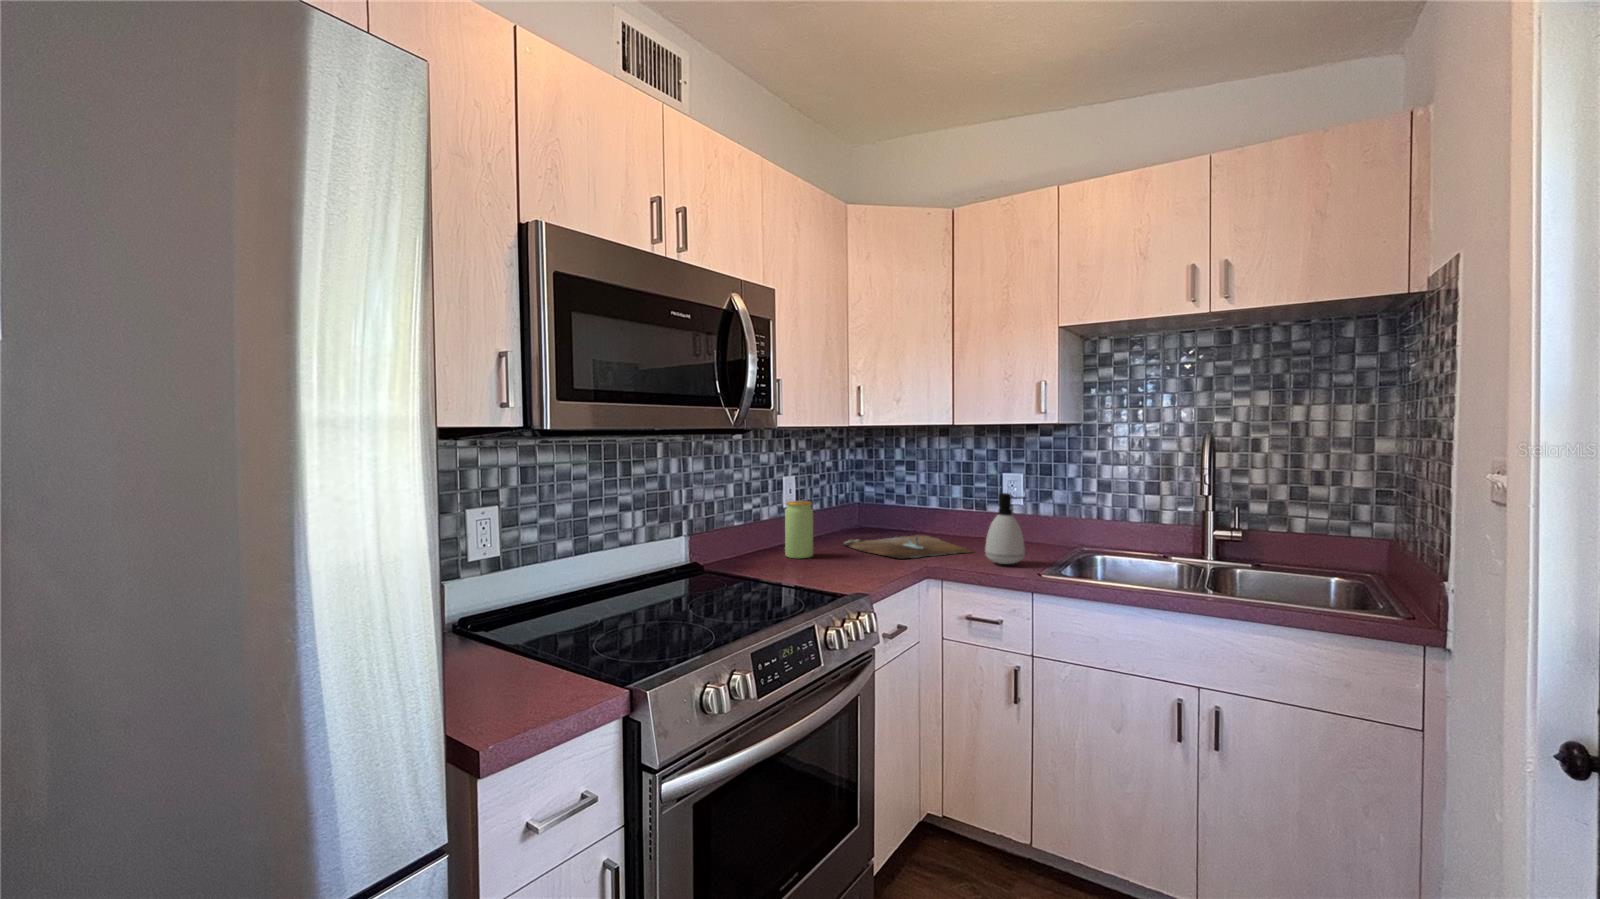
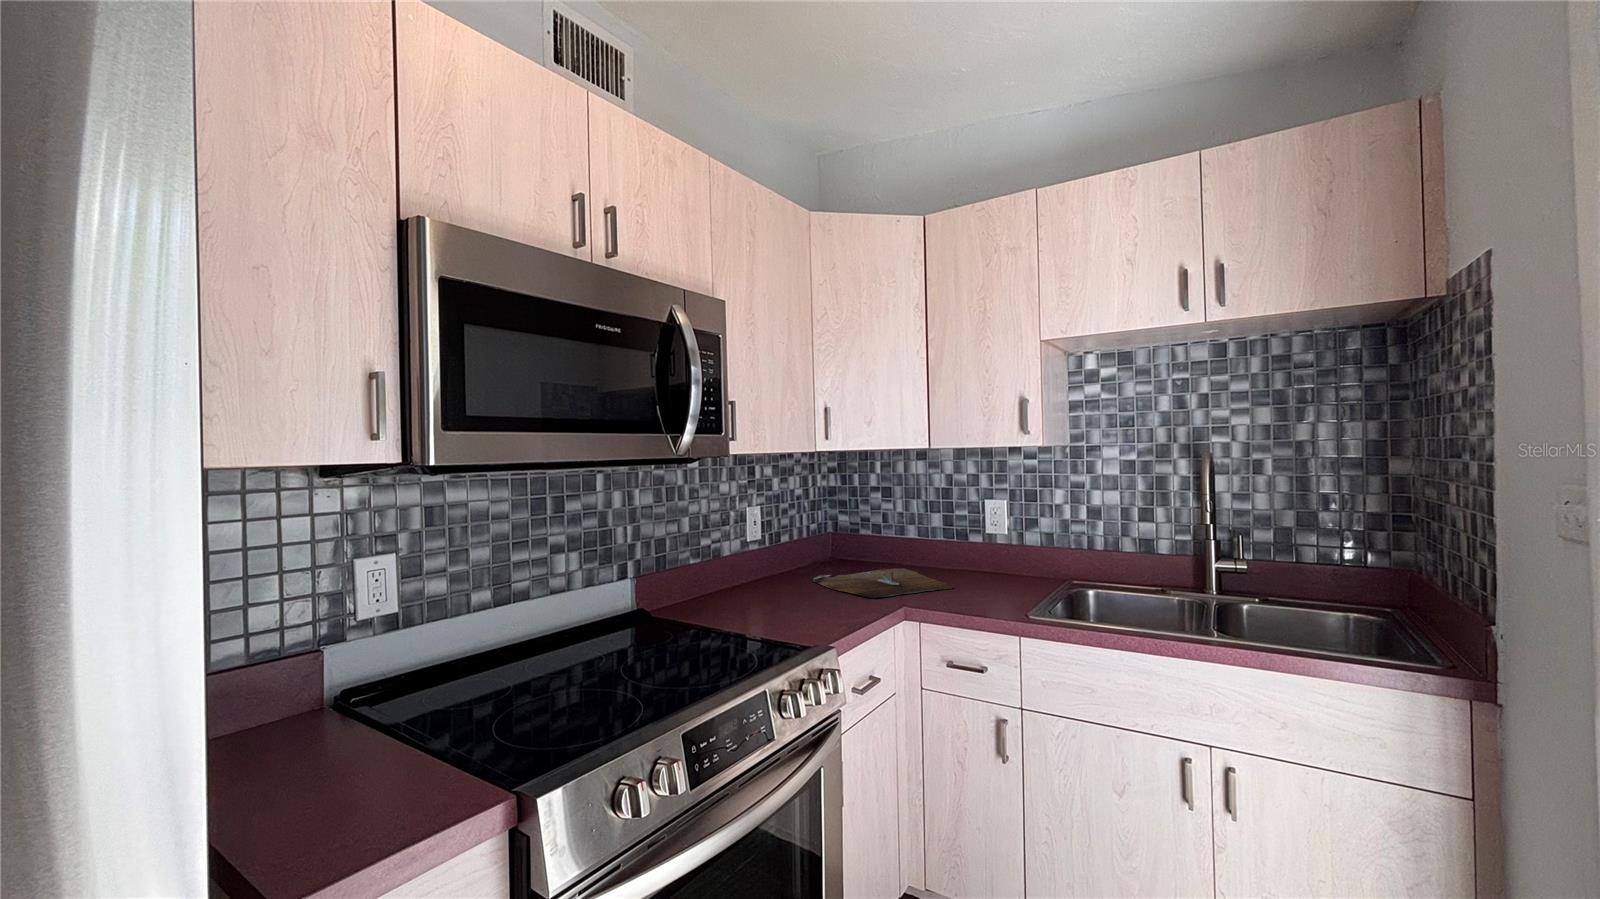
soap dispenser: present [985,493,1026,564] -> none [966,524,1010,603]
jar: present [785,501,813,558] -> none [746,535,777,599]

